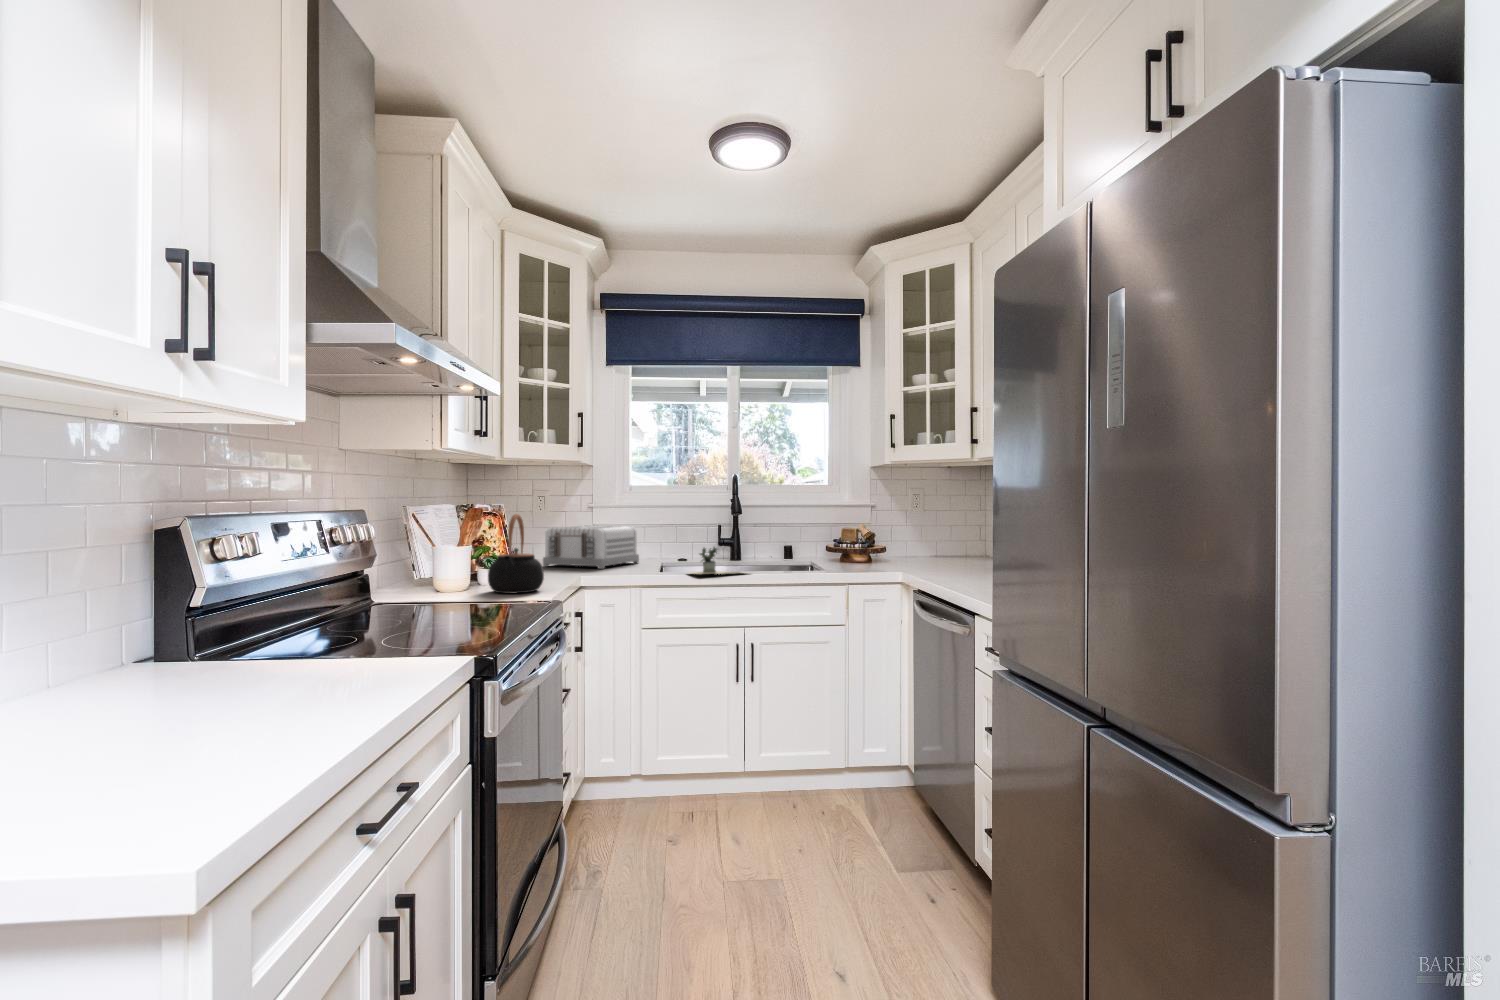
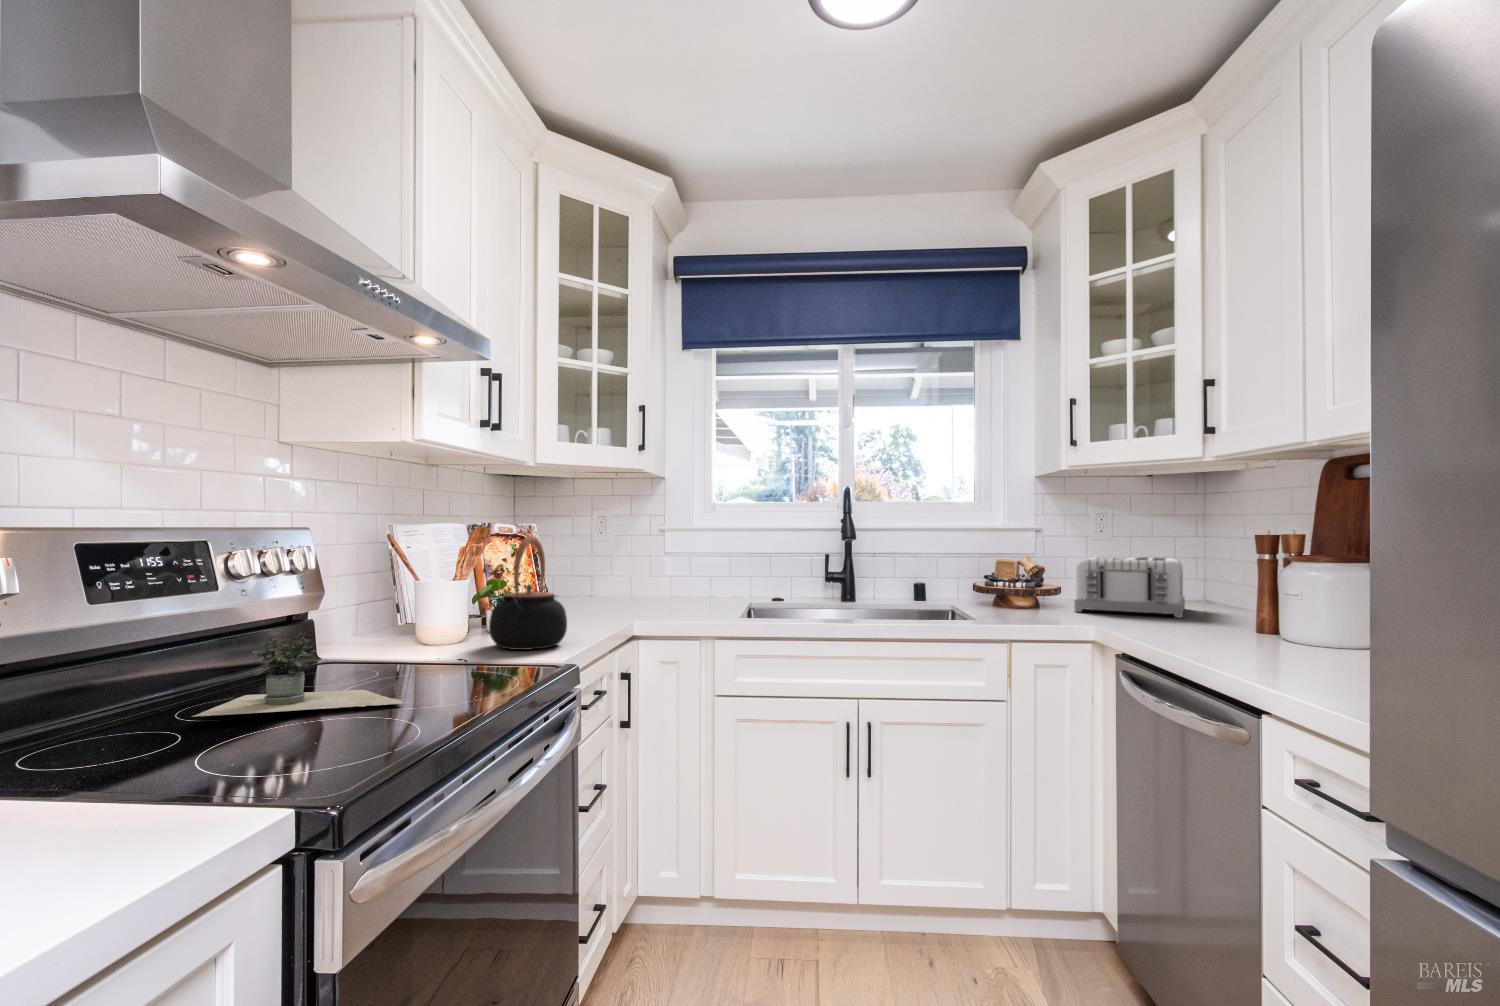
toaster: present [543,526,639,569] -> present [1074,557,1185,618]
potted plant: present [693,547,733,574] -> present [194,632,467,717]

